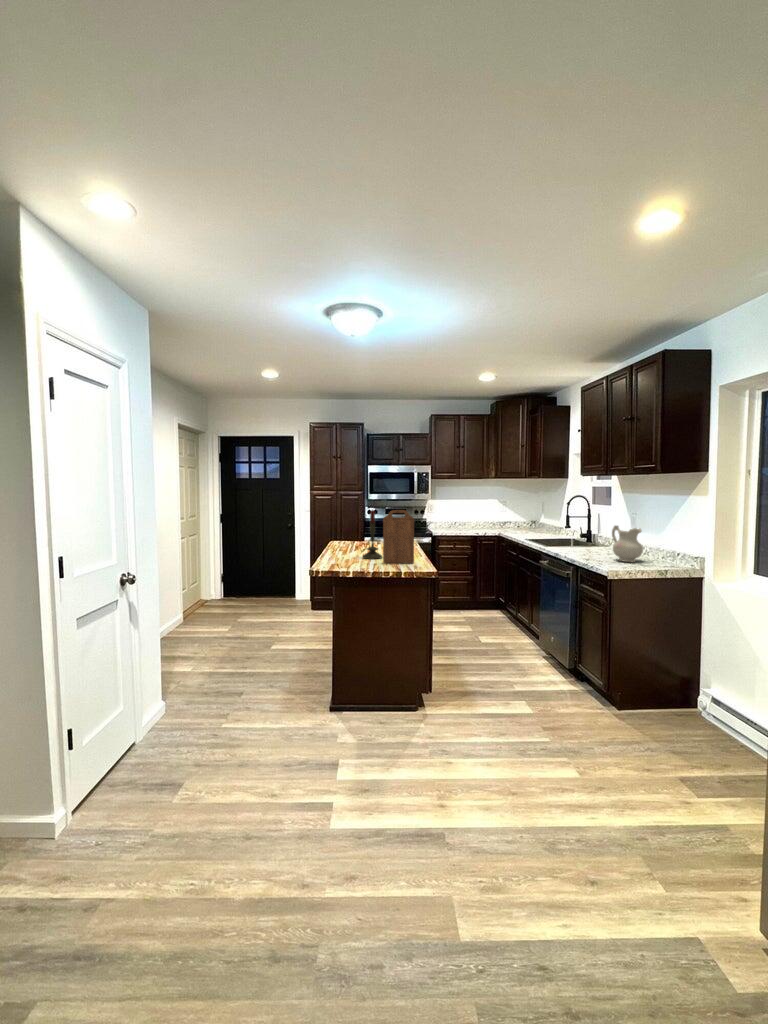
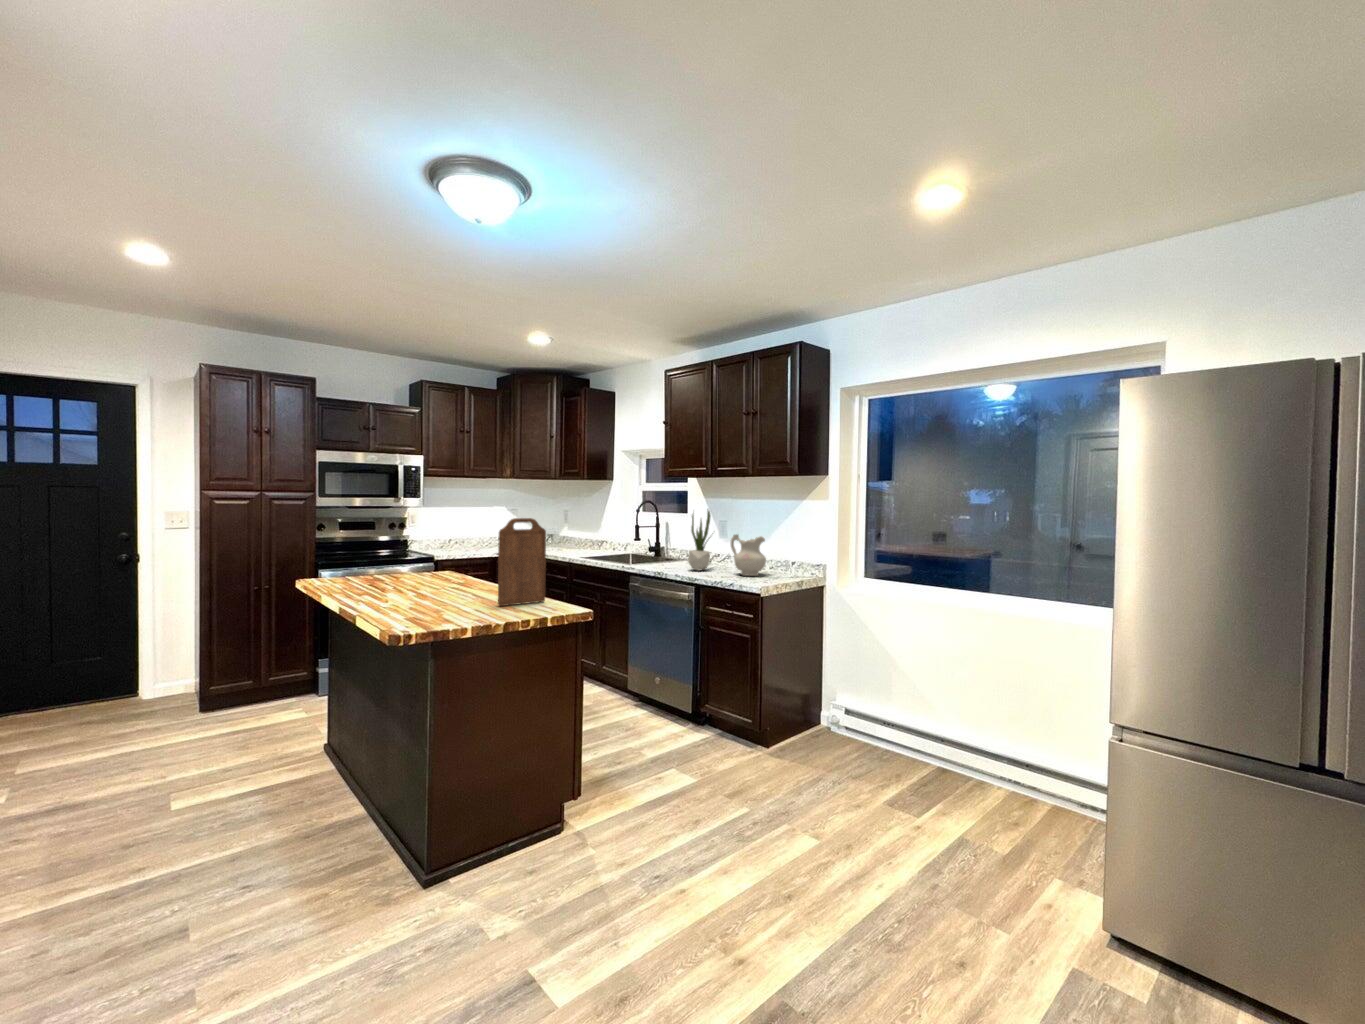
potted plant: none [581,503,606,554] -> present [688,511,710,570]
candle: present [363,510,382,559] -> none [438,517,473,603]

